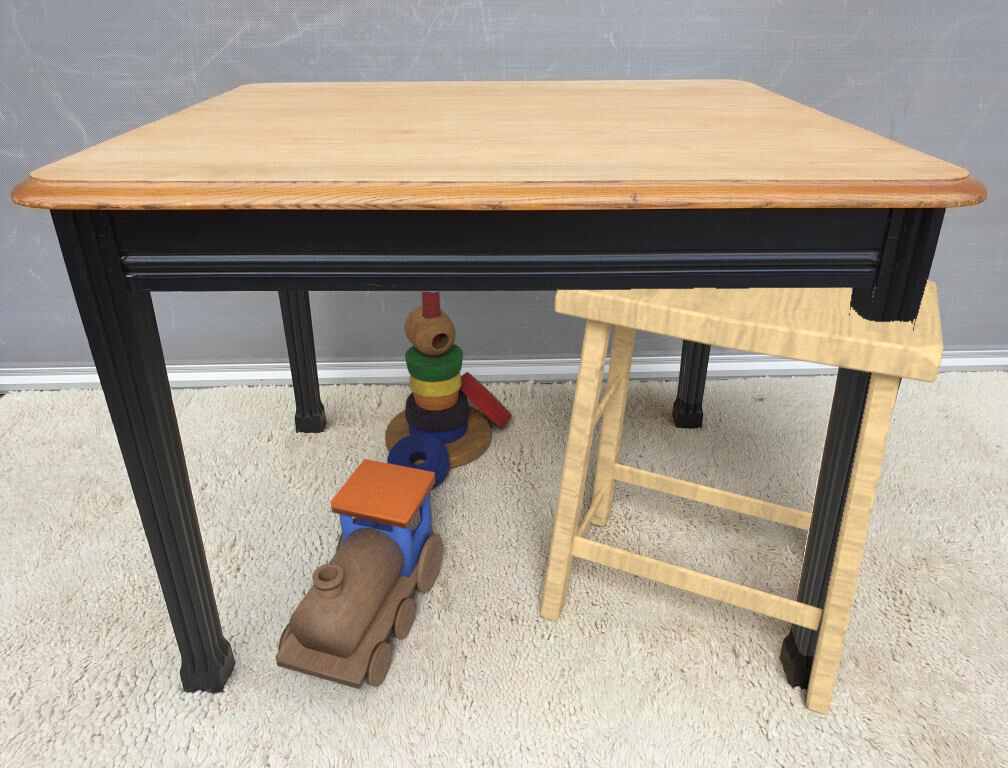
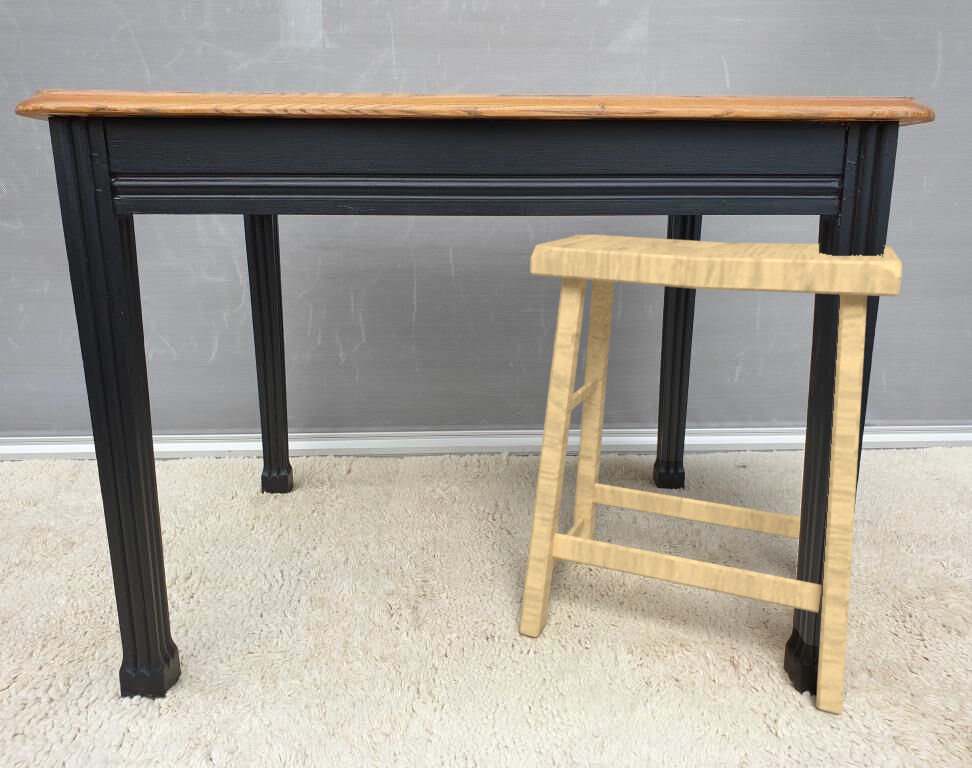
stacking toy: present [385,292,512,488] -> none [355,320,488,536]
toy train: present [275,459,443,689] -> none [228,471,414,690]

